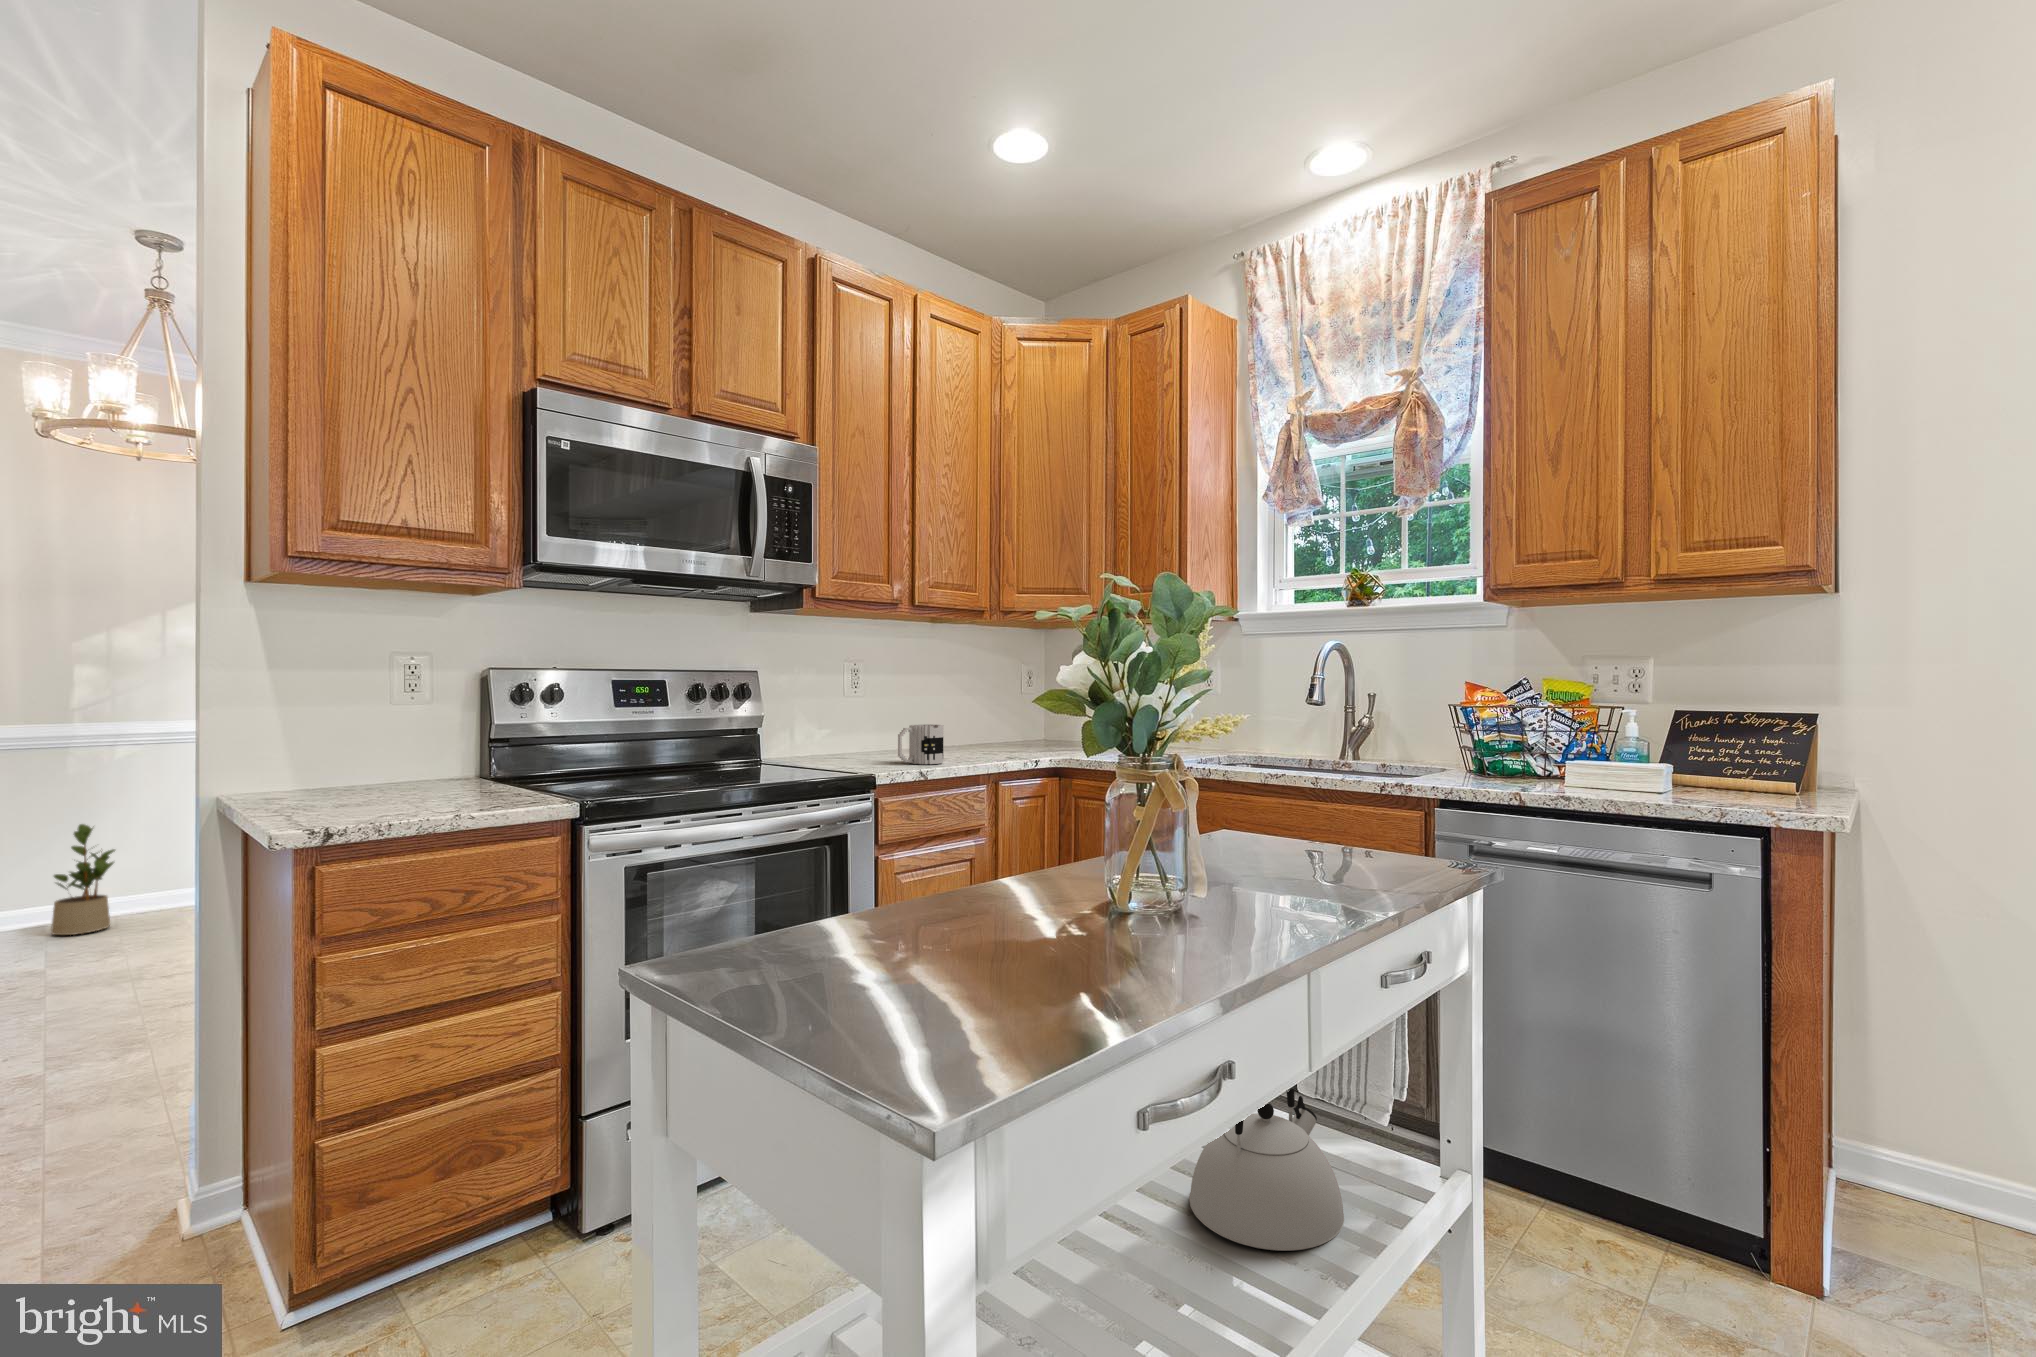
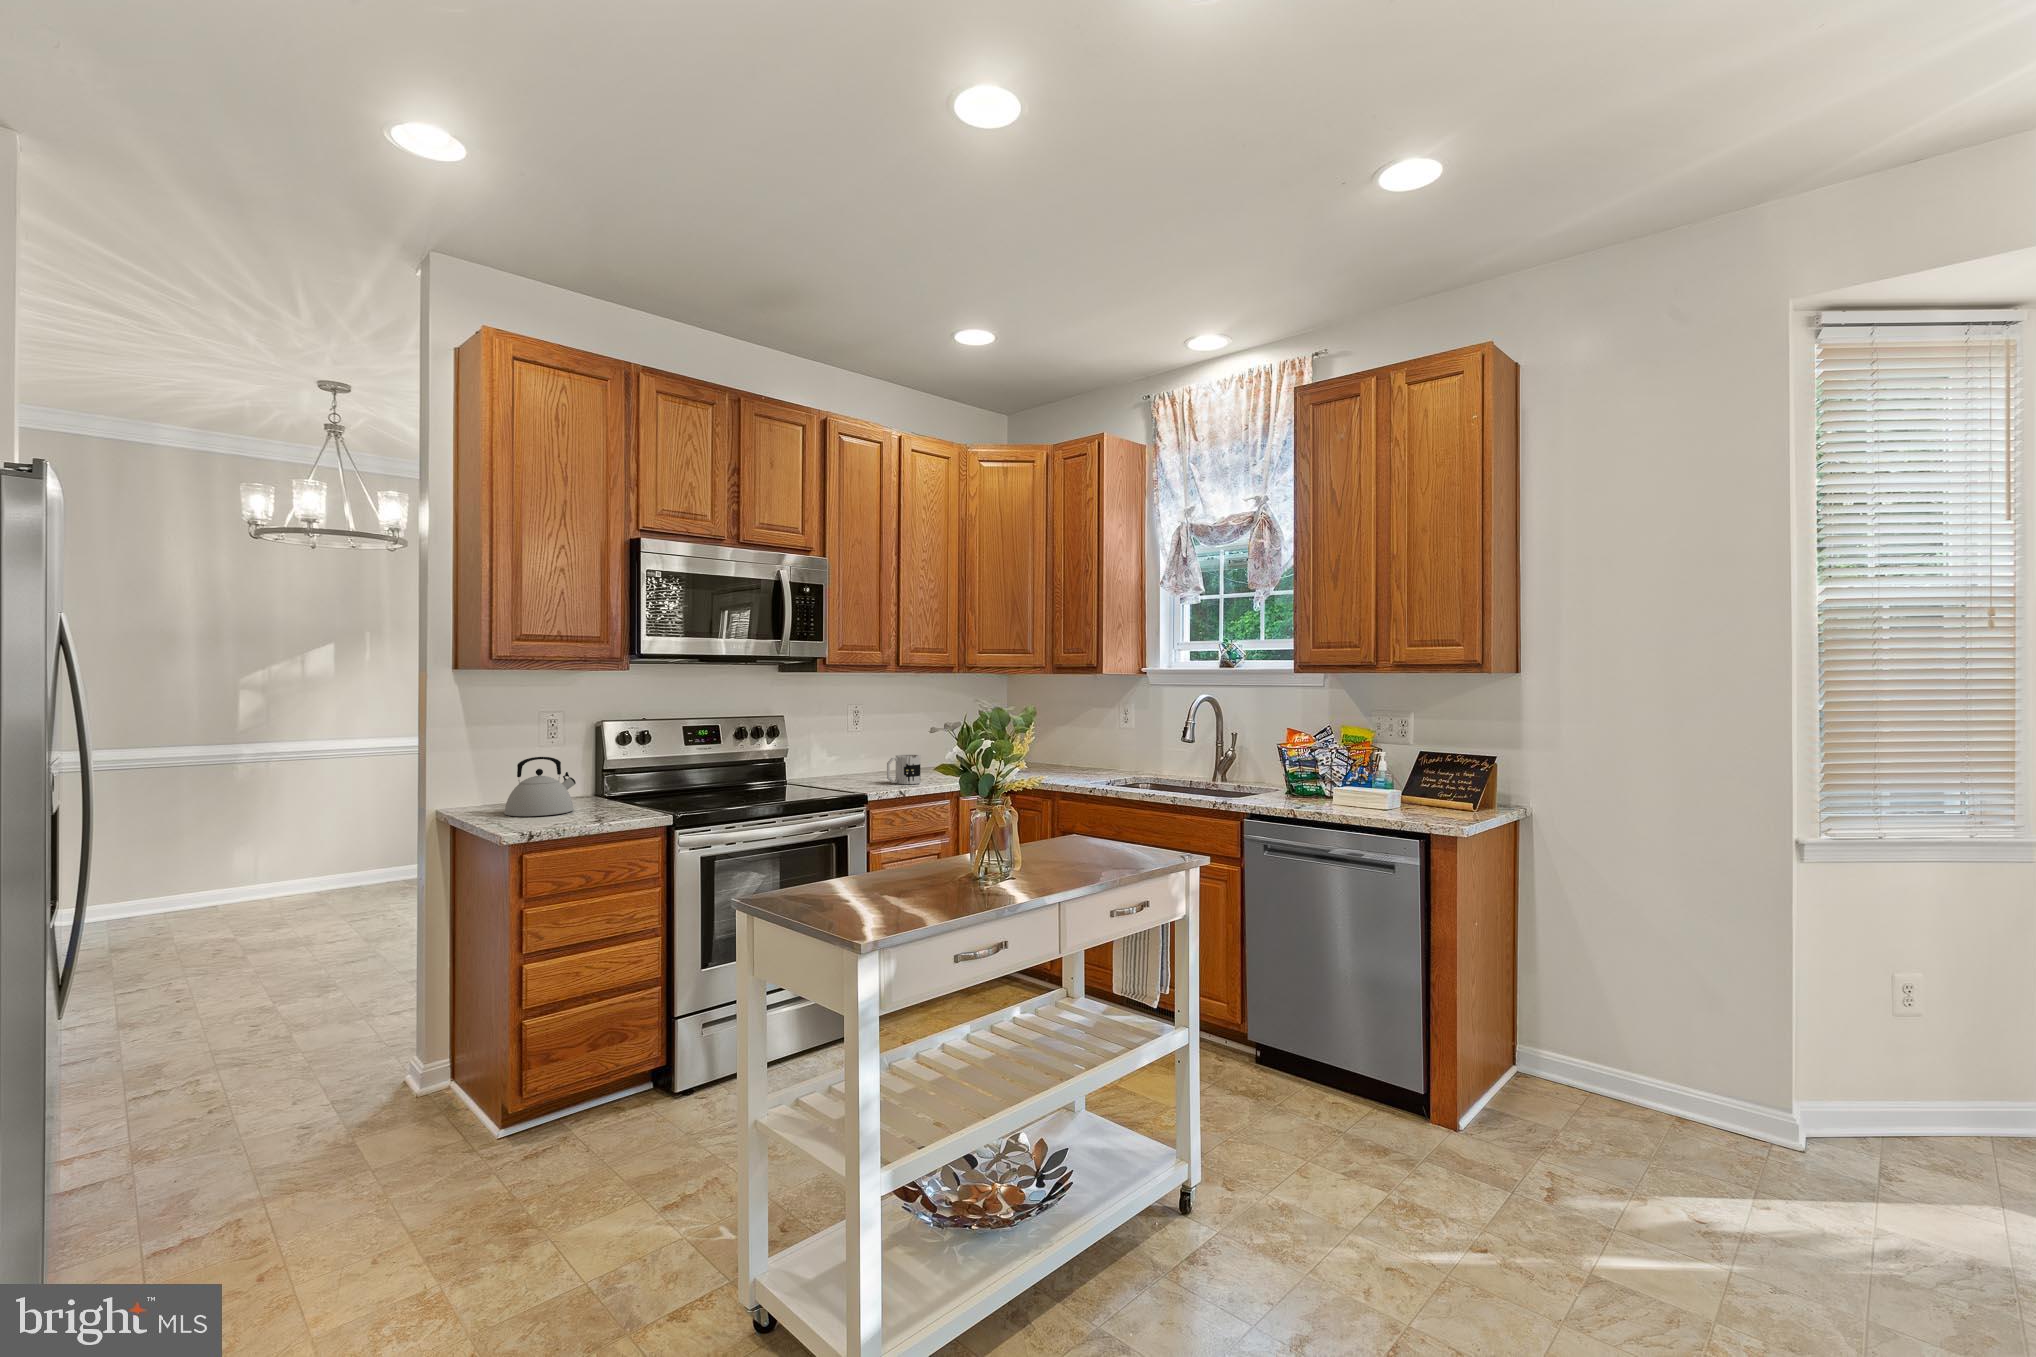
potted plant: present [51,824,115,935] -> none [239,824,286,910]
kettle: present [1189,1089,1344,1251] -> present [504,757,576,816]

